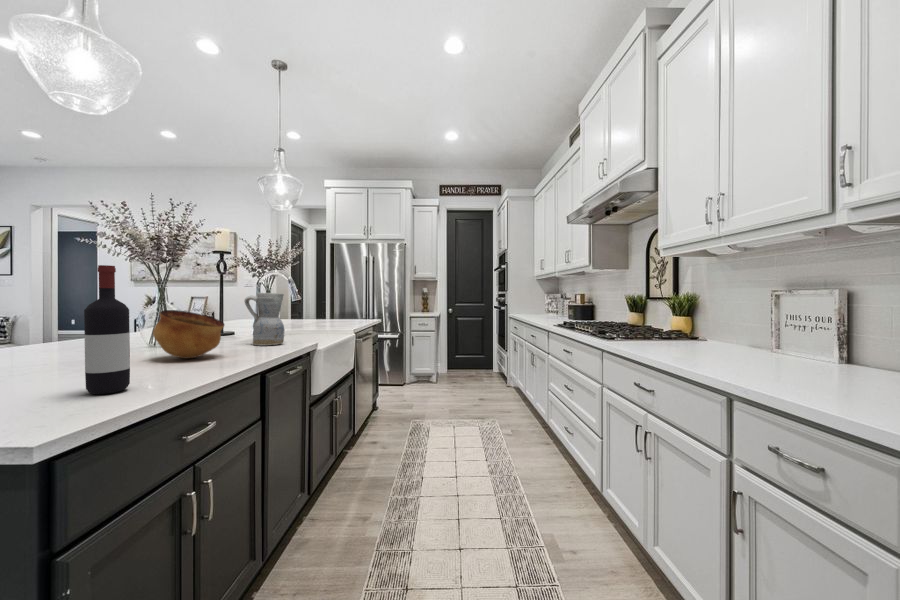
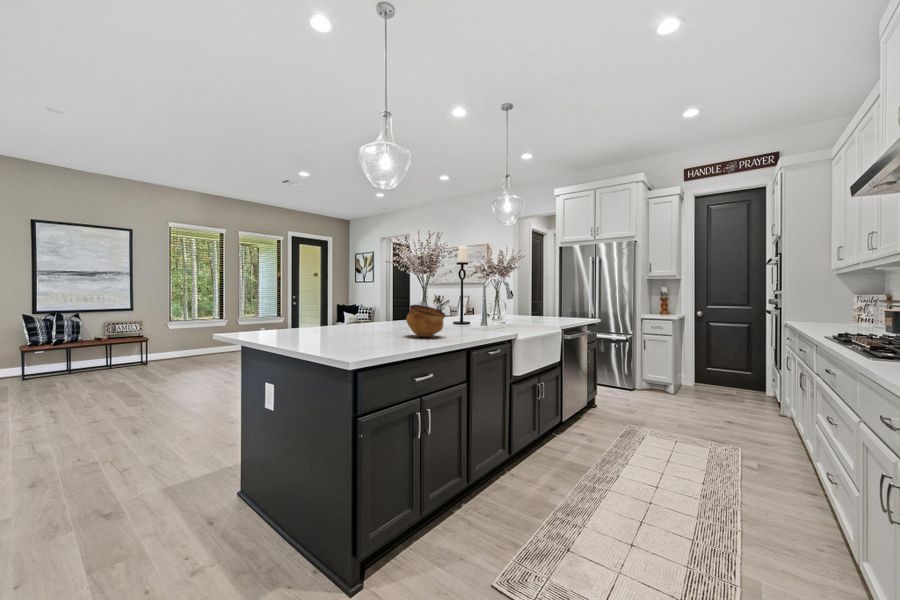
wine bottle: present [84,265,130,395] -> none [365,278,384,350]
ceramic pitcher: present [245,292,284,346] -> none [465,293,492,333]

